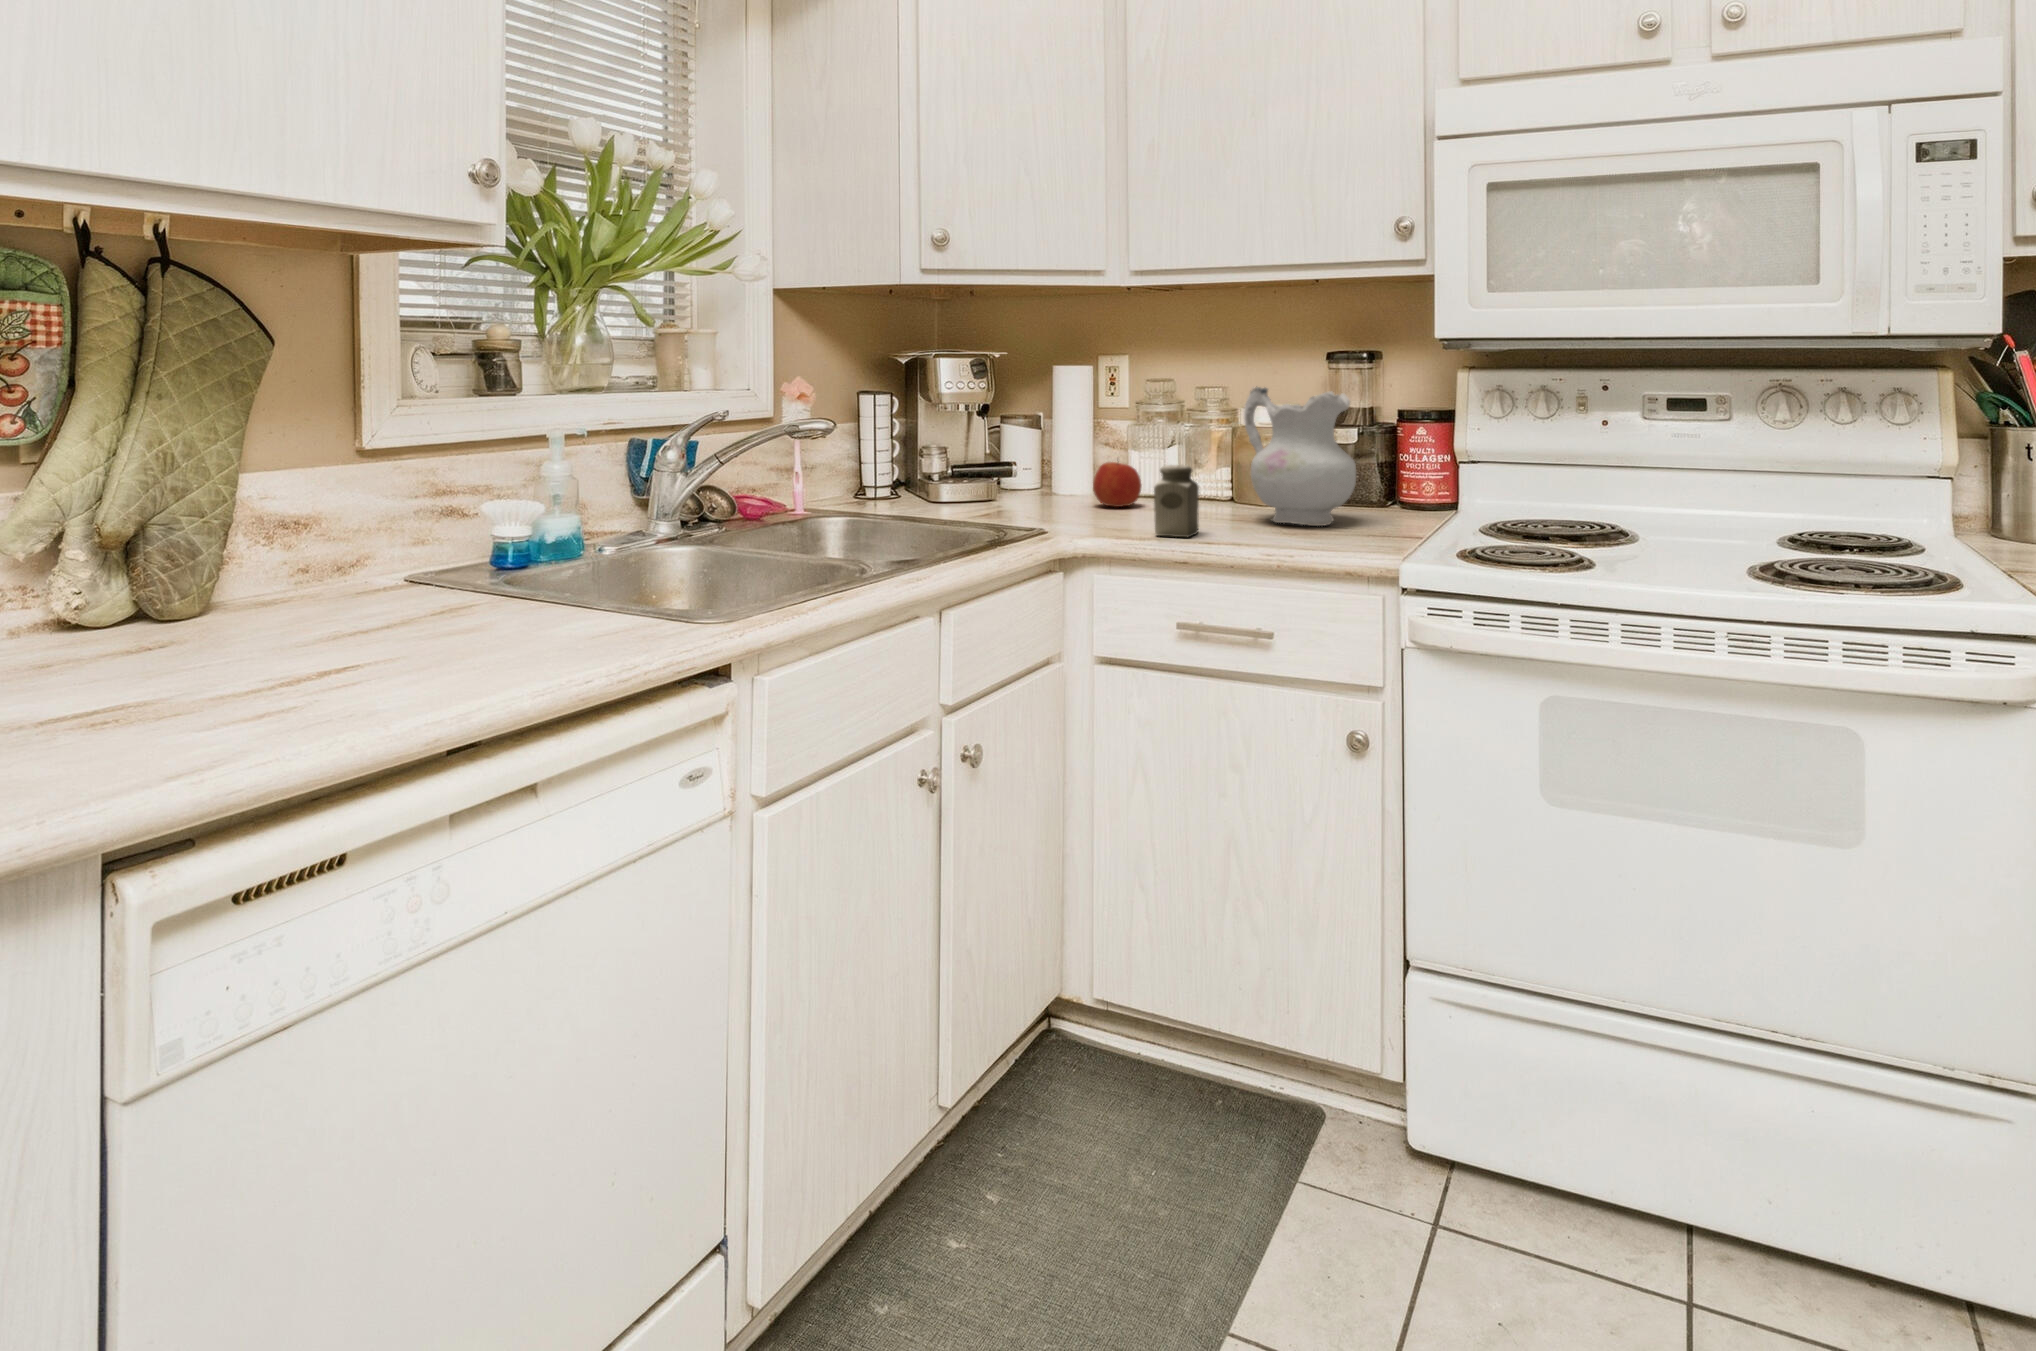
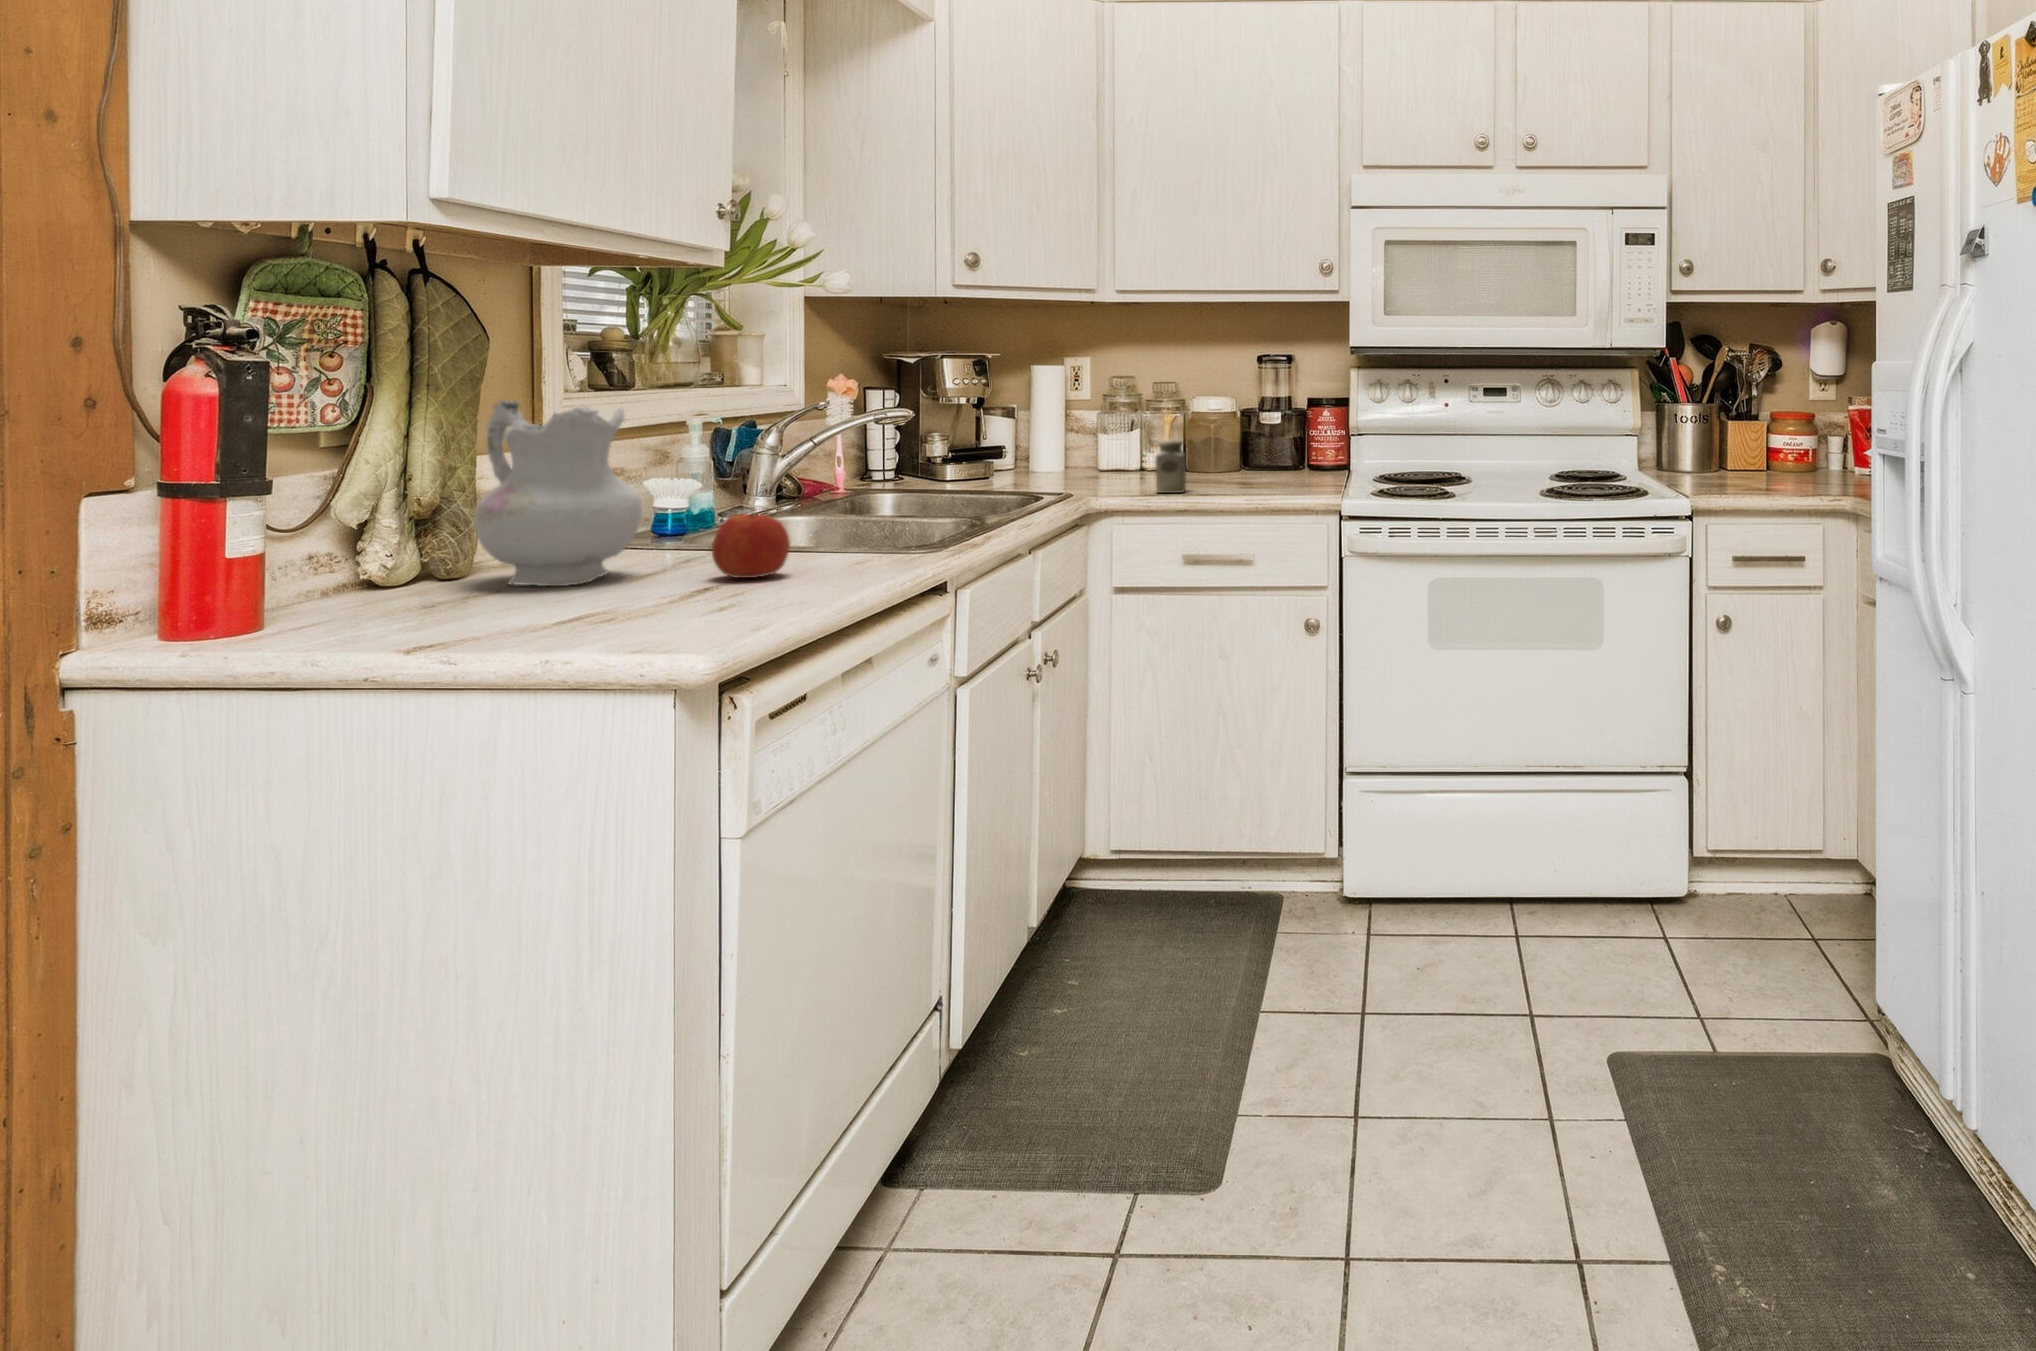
ceramic pitcher: present [1244,387,1356,526] -> present [474,400,642,586]
apple: present [1093,462,1141,507] -> present [712,507,790,578]

